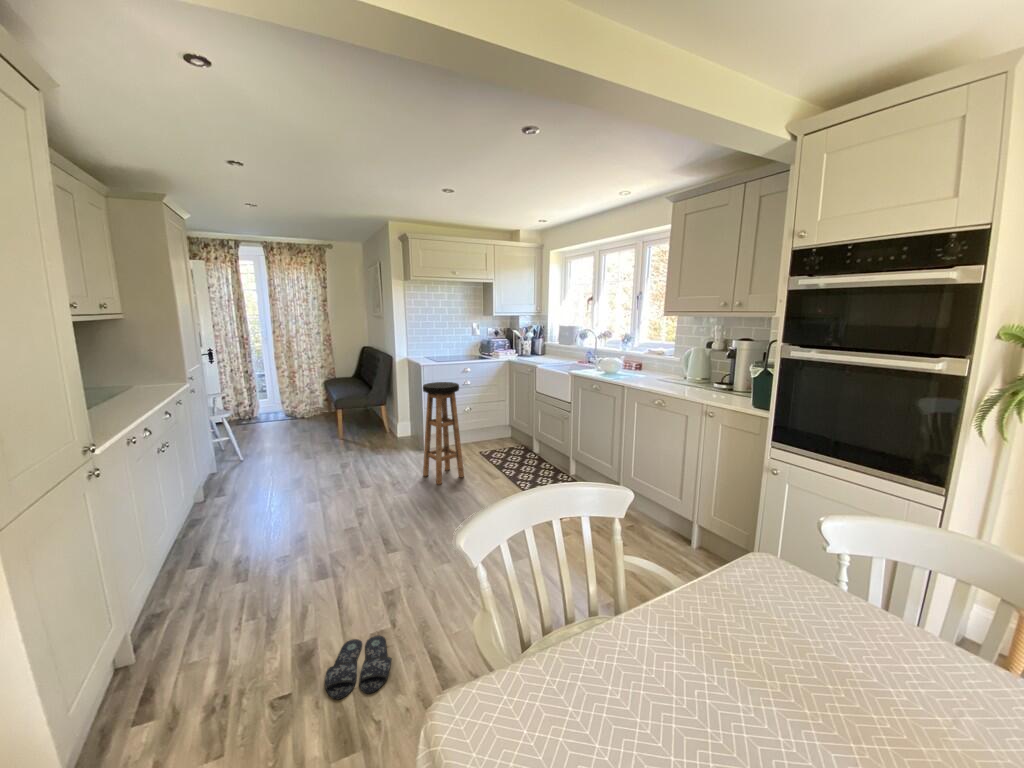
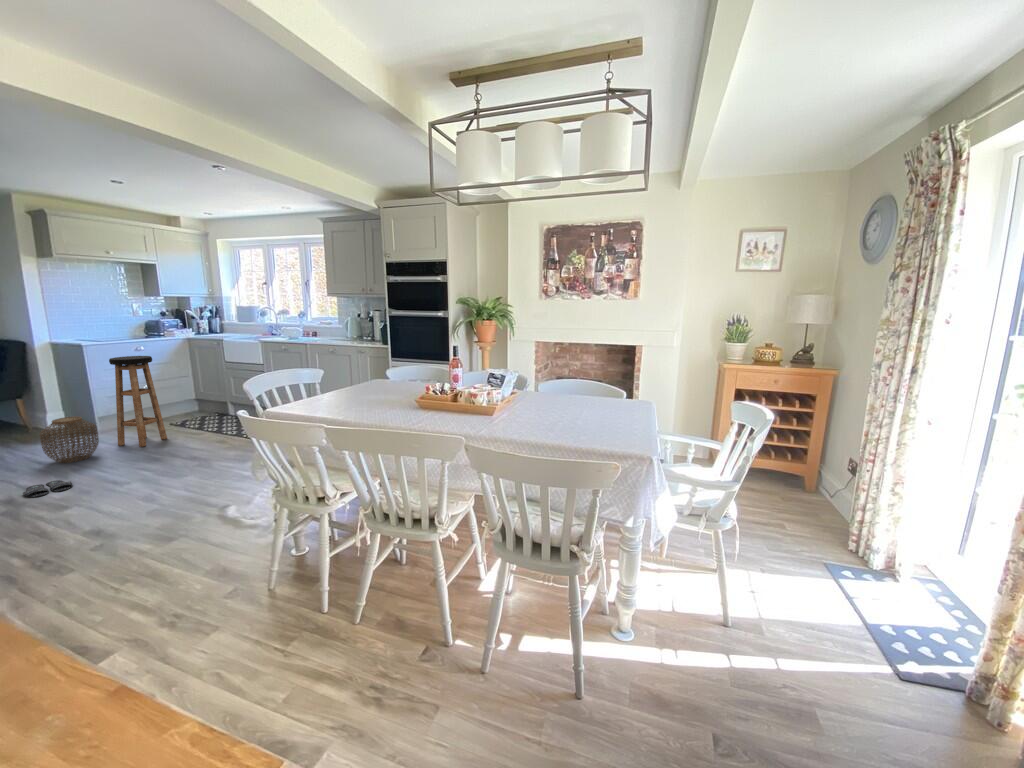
woven basket: none [357,442,402,492] -> present [40,416,99,463]
slippers: present [325,636,392,699] -> present [23,480,72,497]

